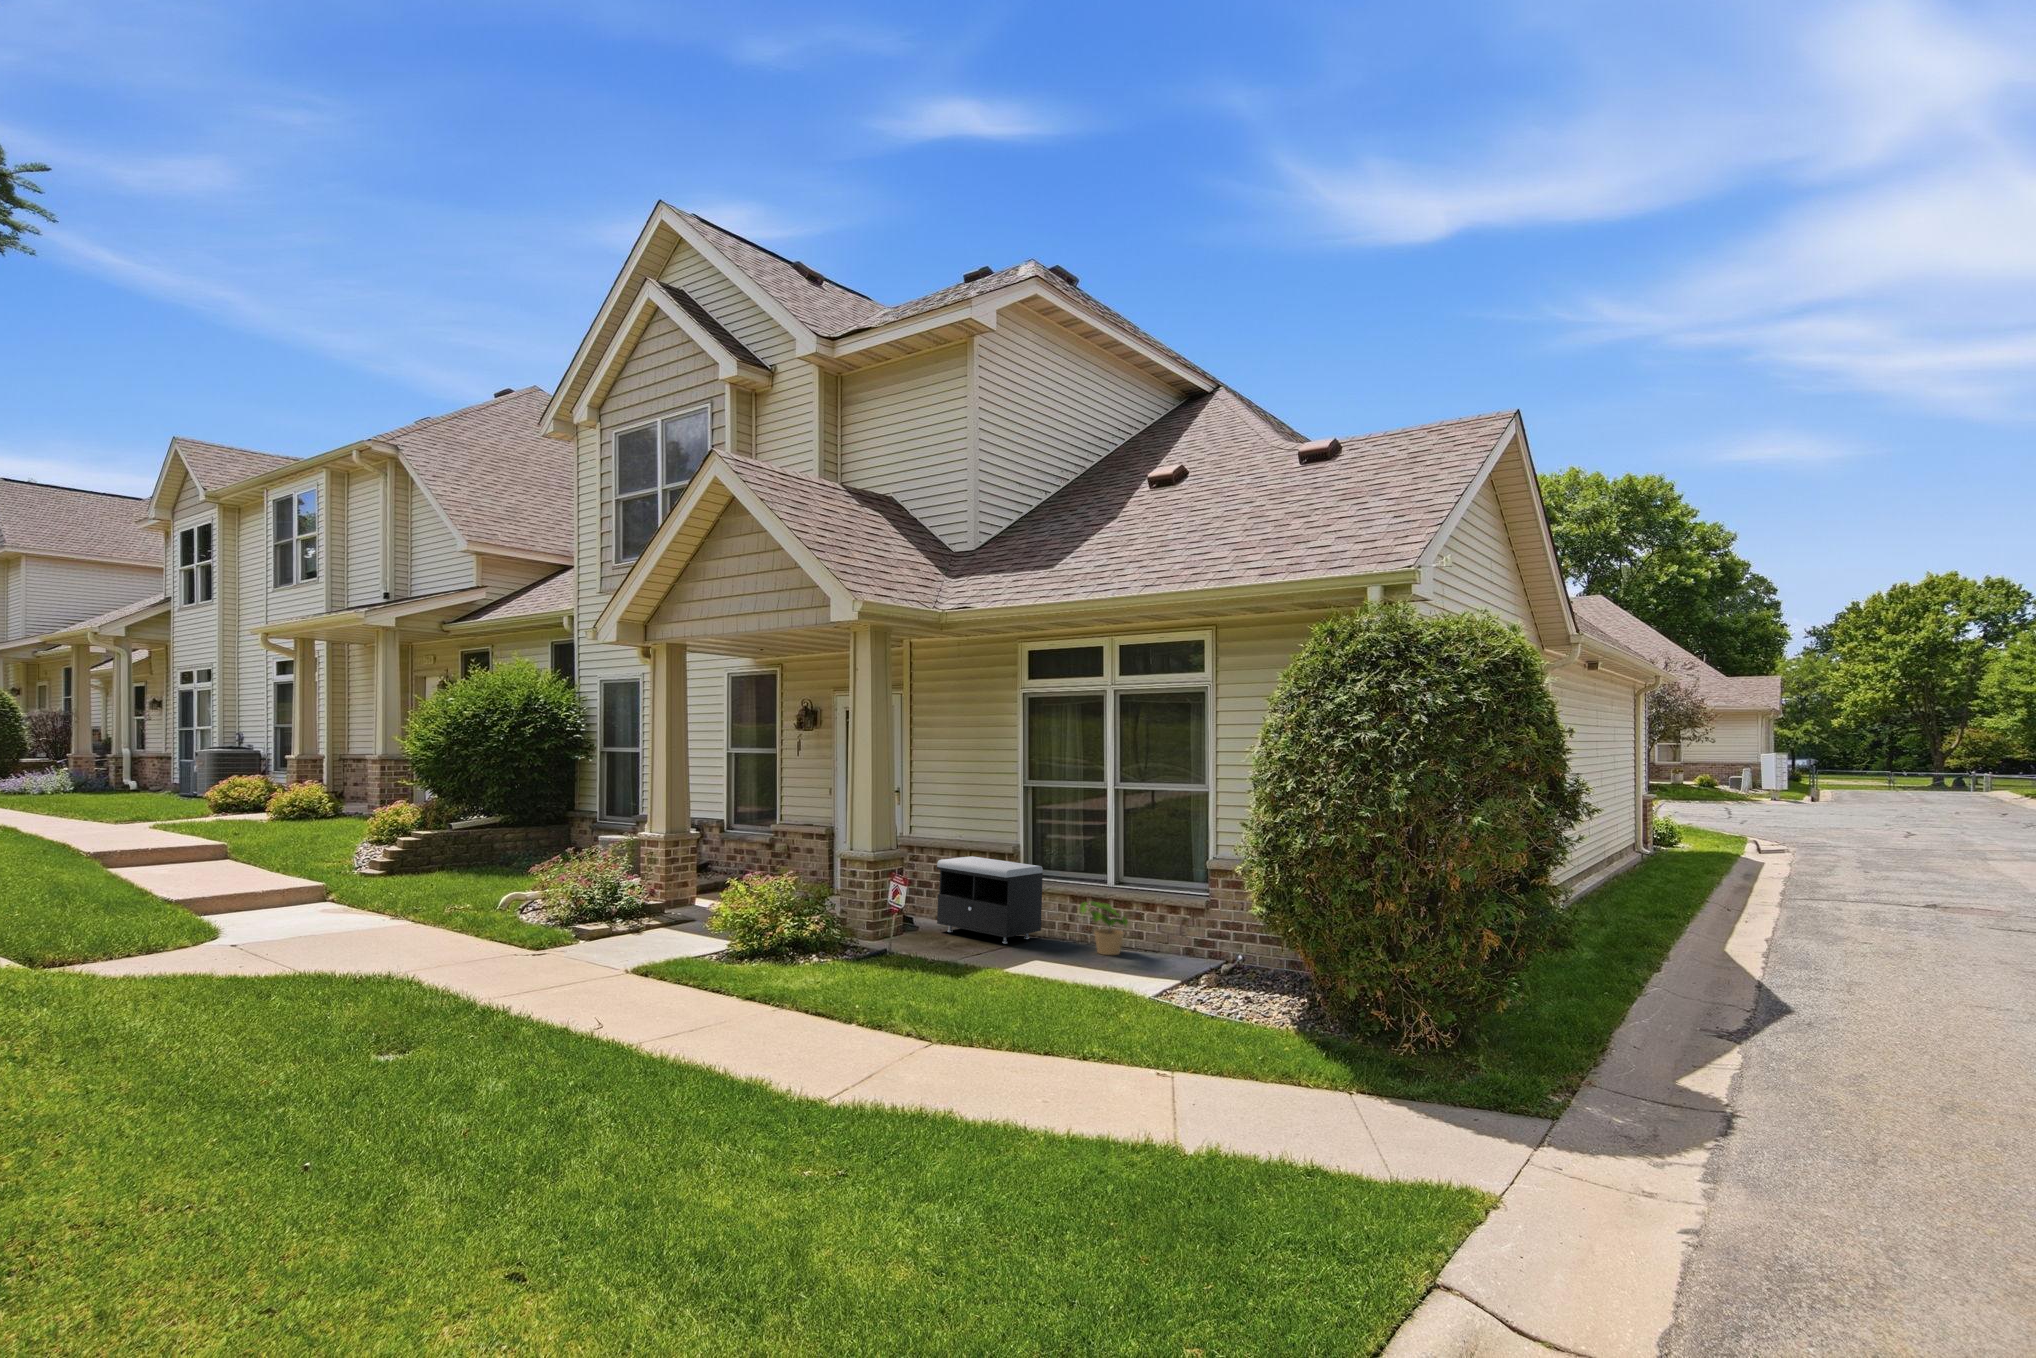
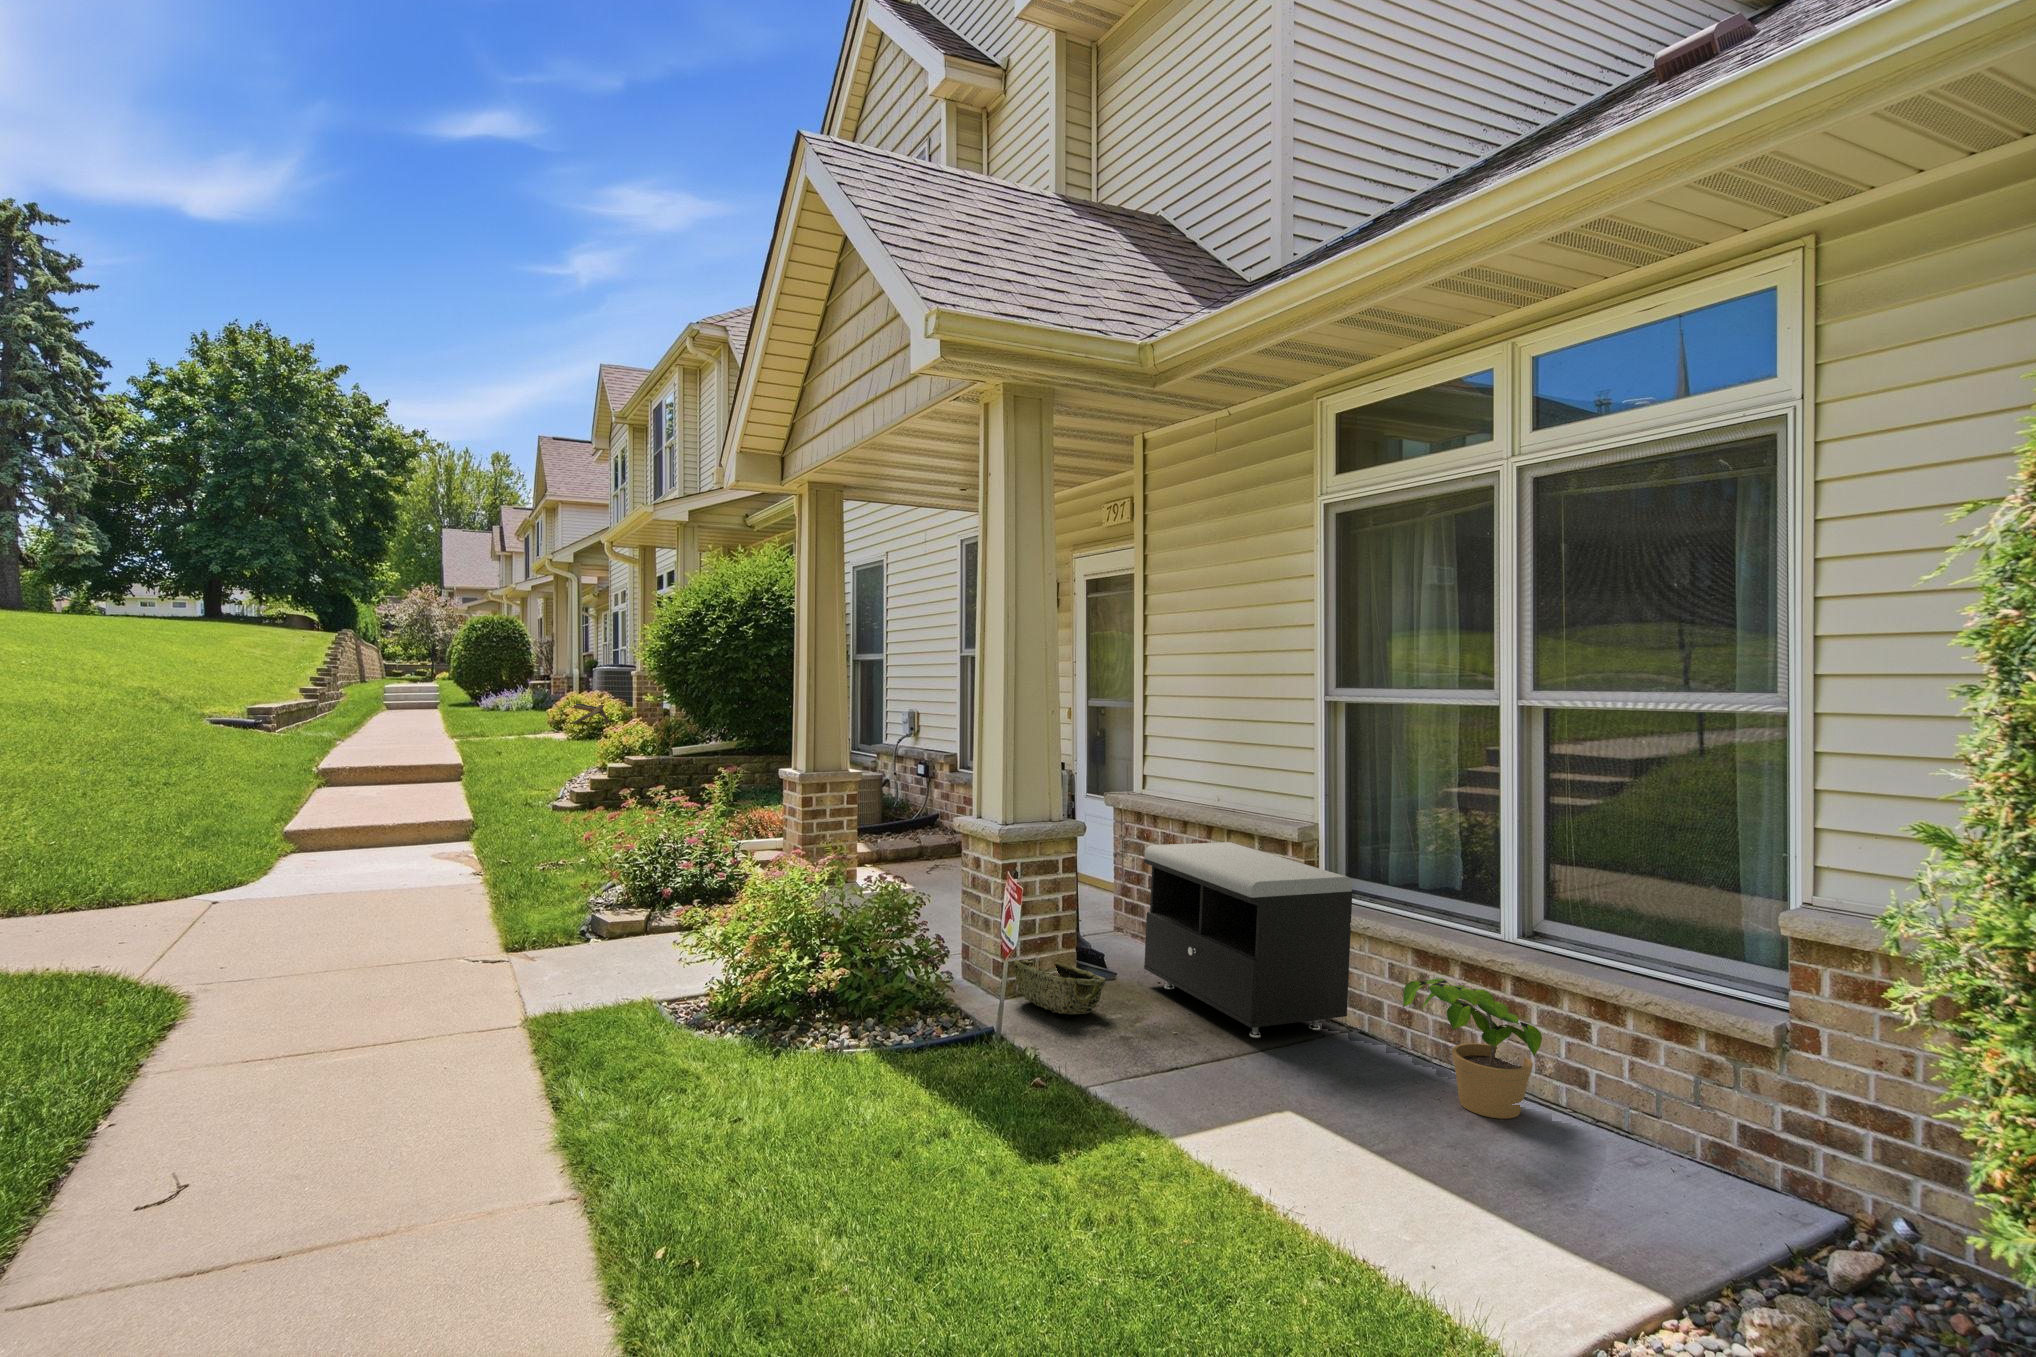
lounge chair: none [154,763,205,802] -> present [572,703,610,724]
woven basket: none [885,922,934,945] -> present [1013,959,1105,1014]

